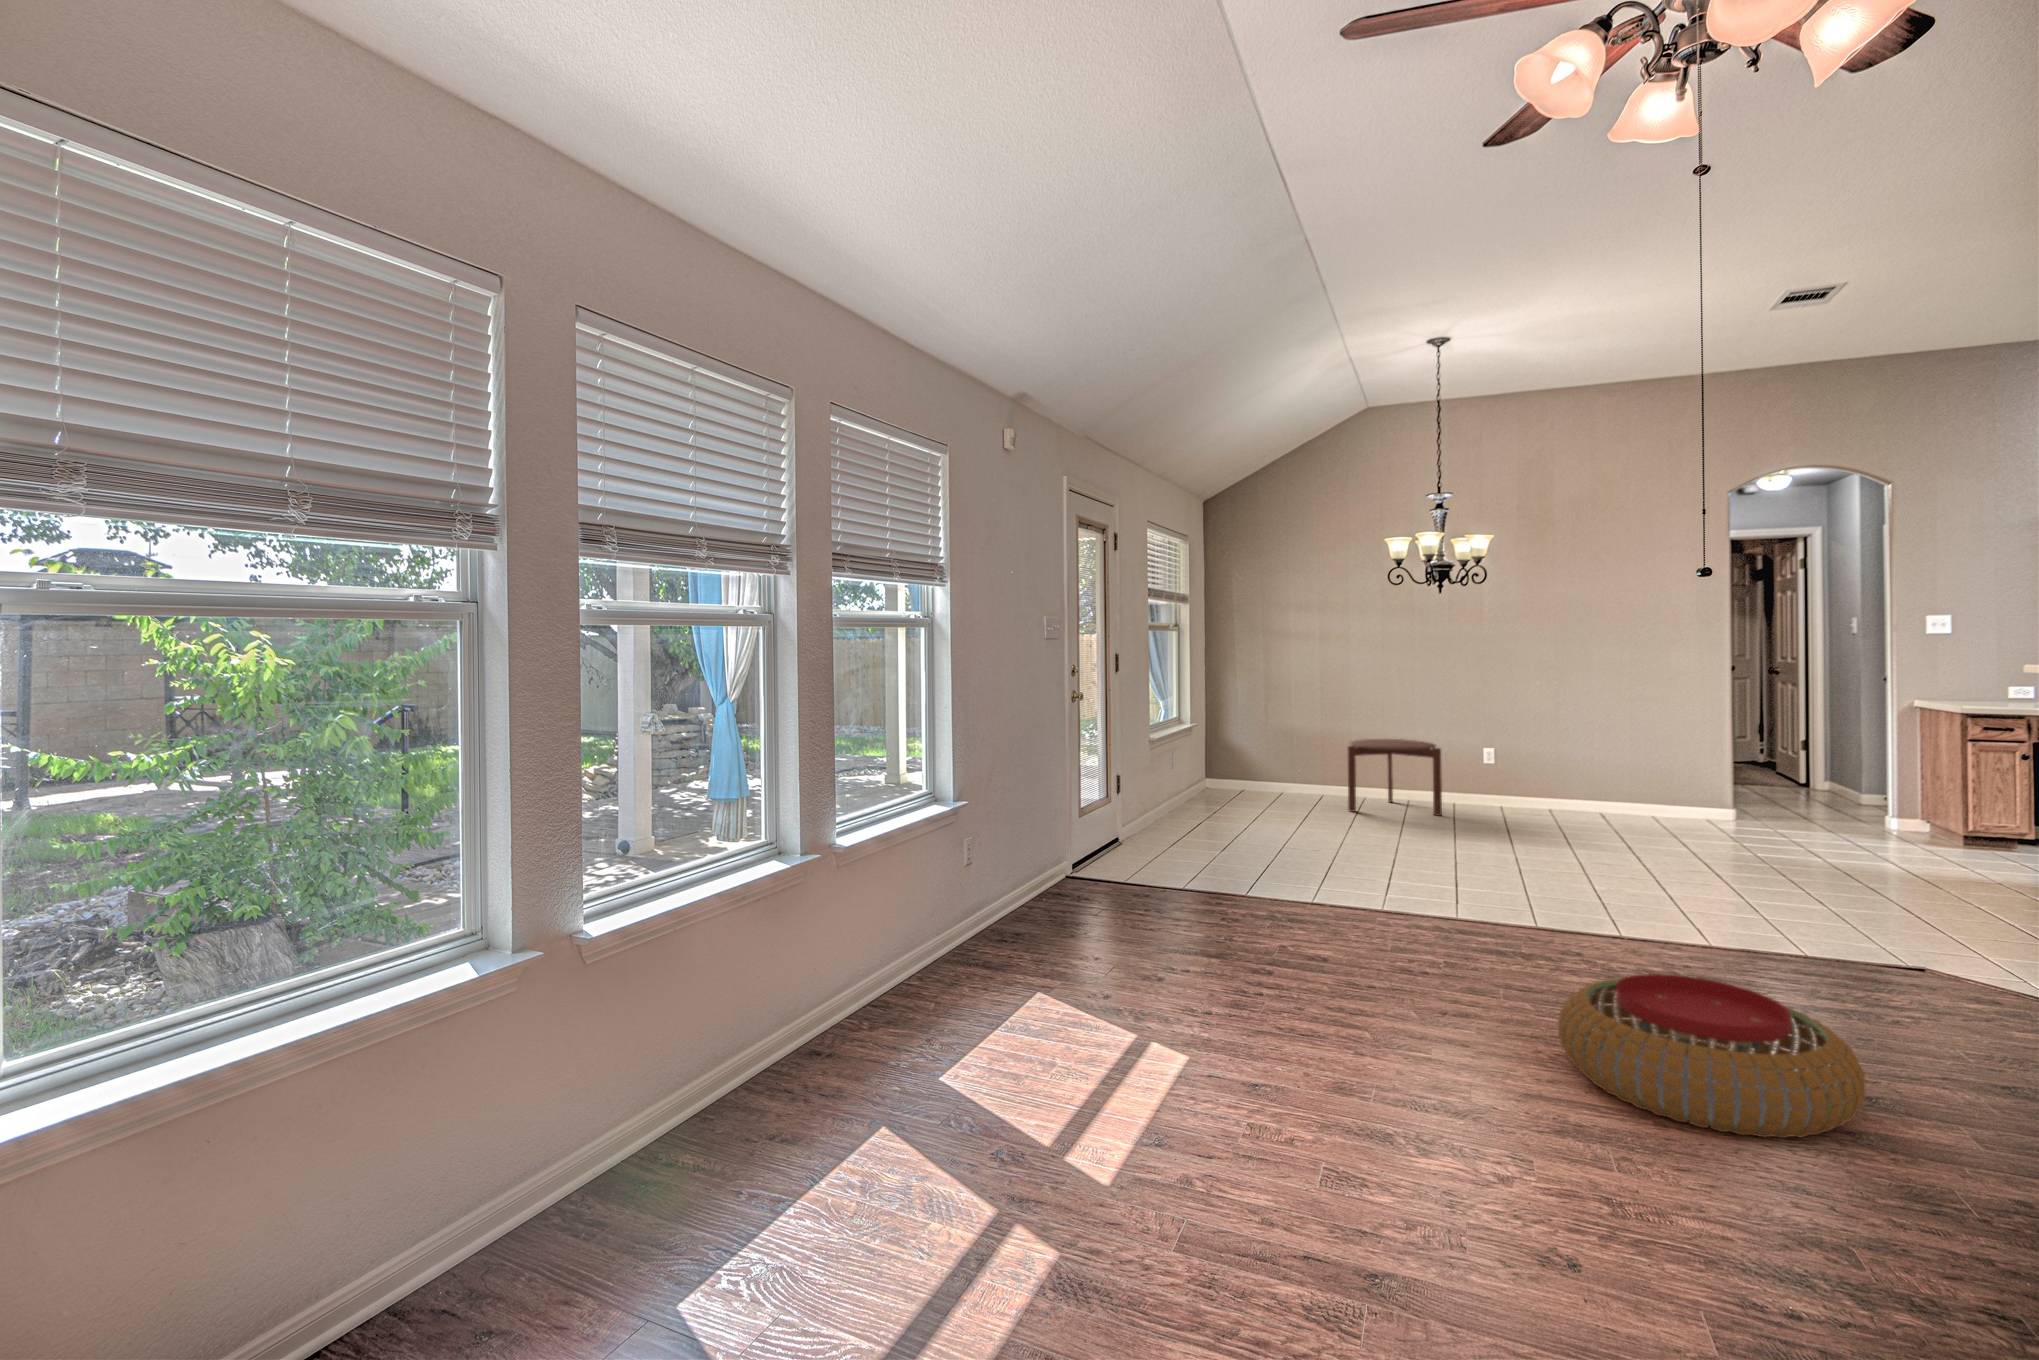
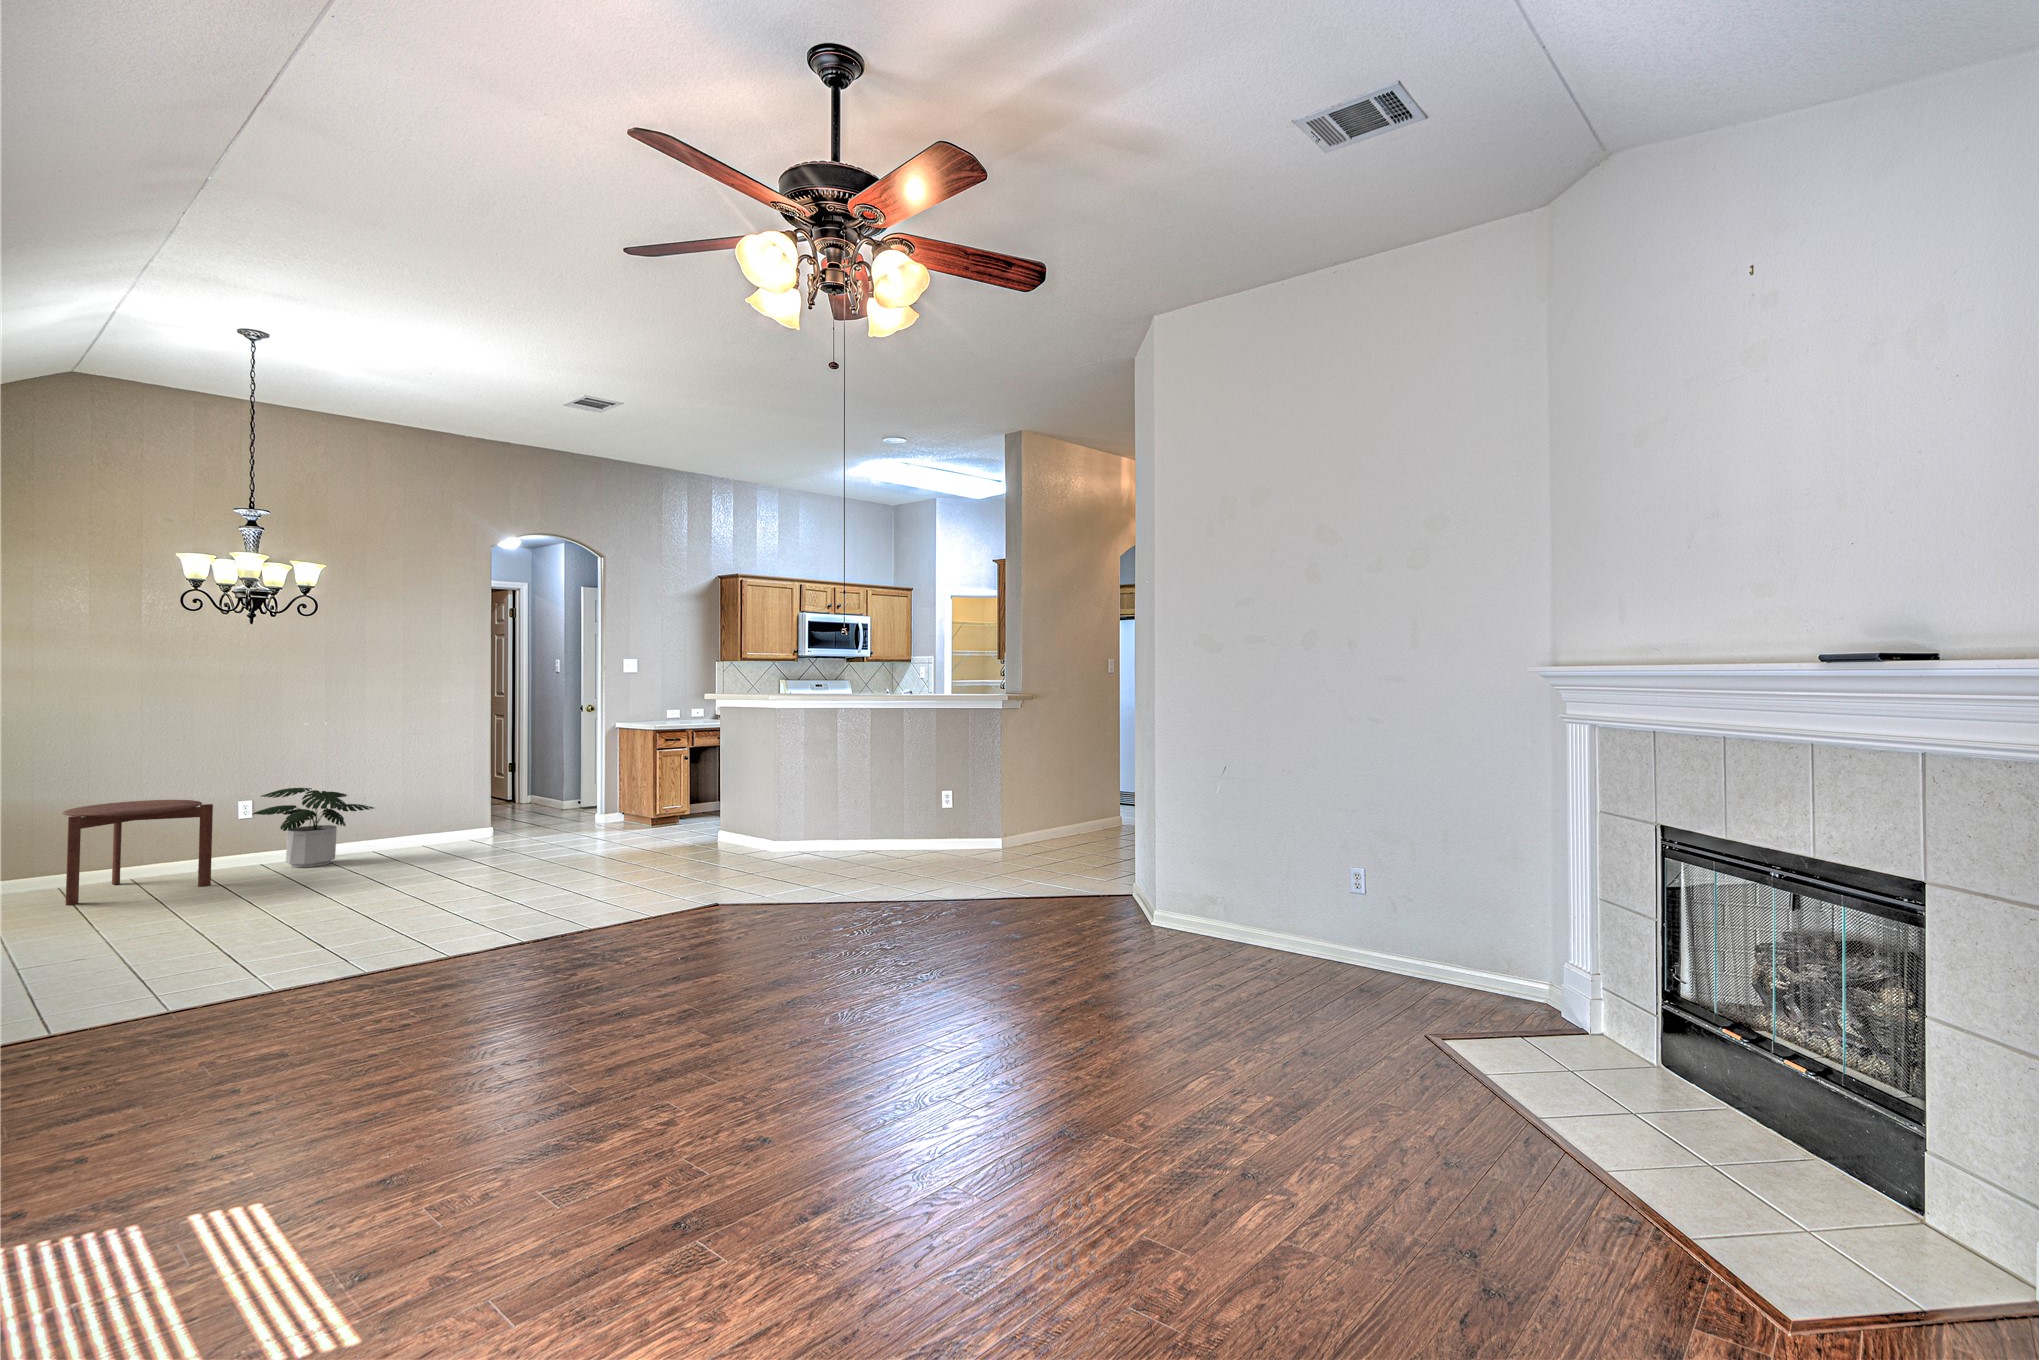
potted plant: none [1481,742,1585,817] -> present [252,788,373,868]
pouf: present [1558,974,1866,1138] -> none [595,930,796,1041]

